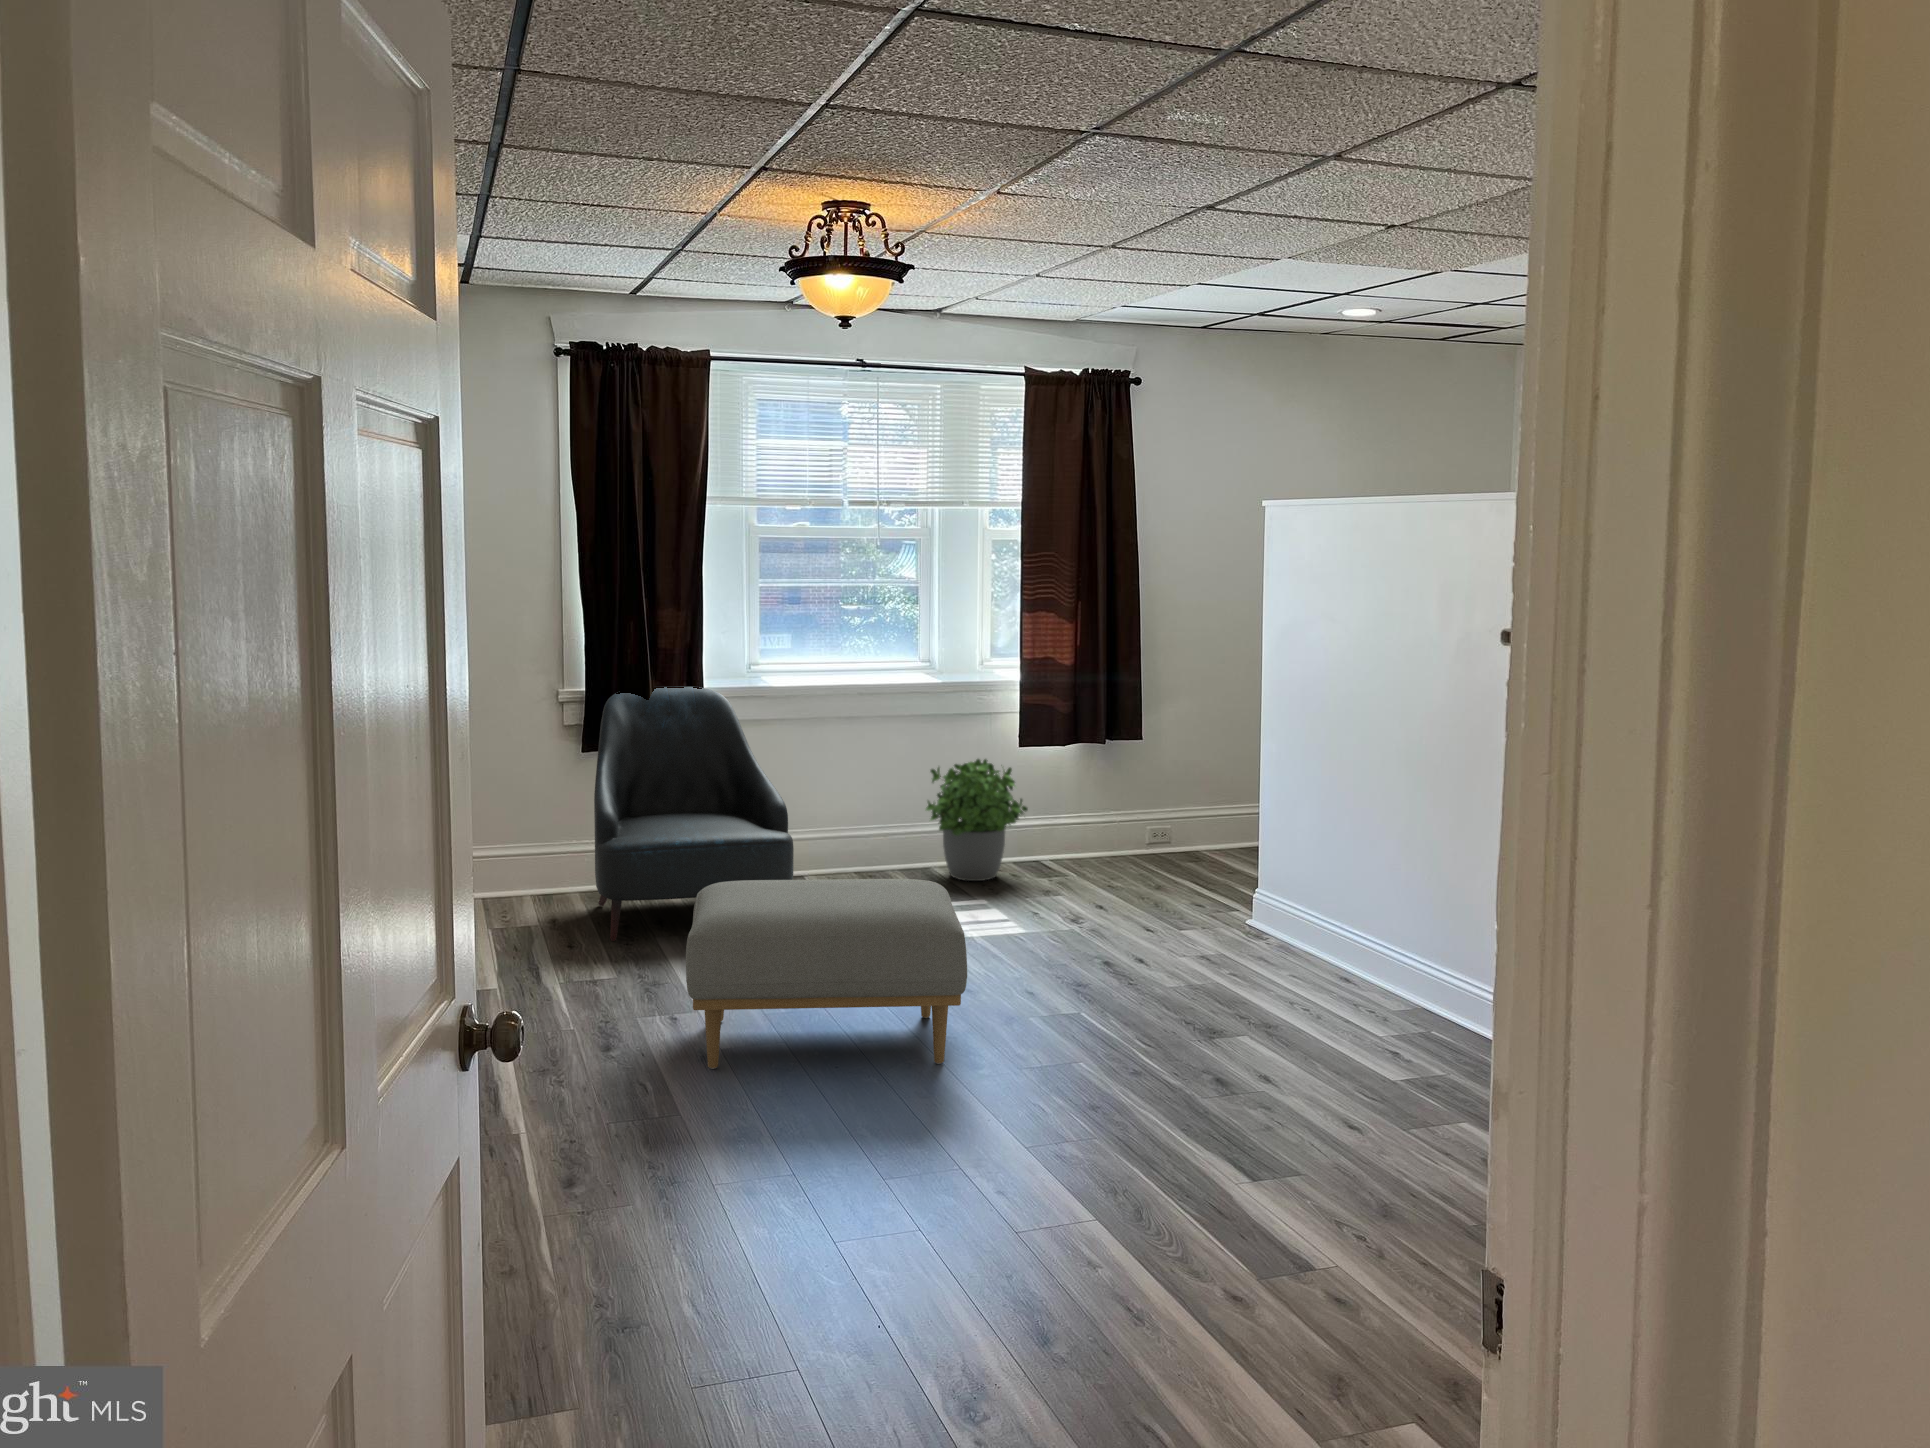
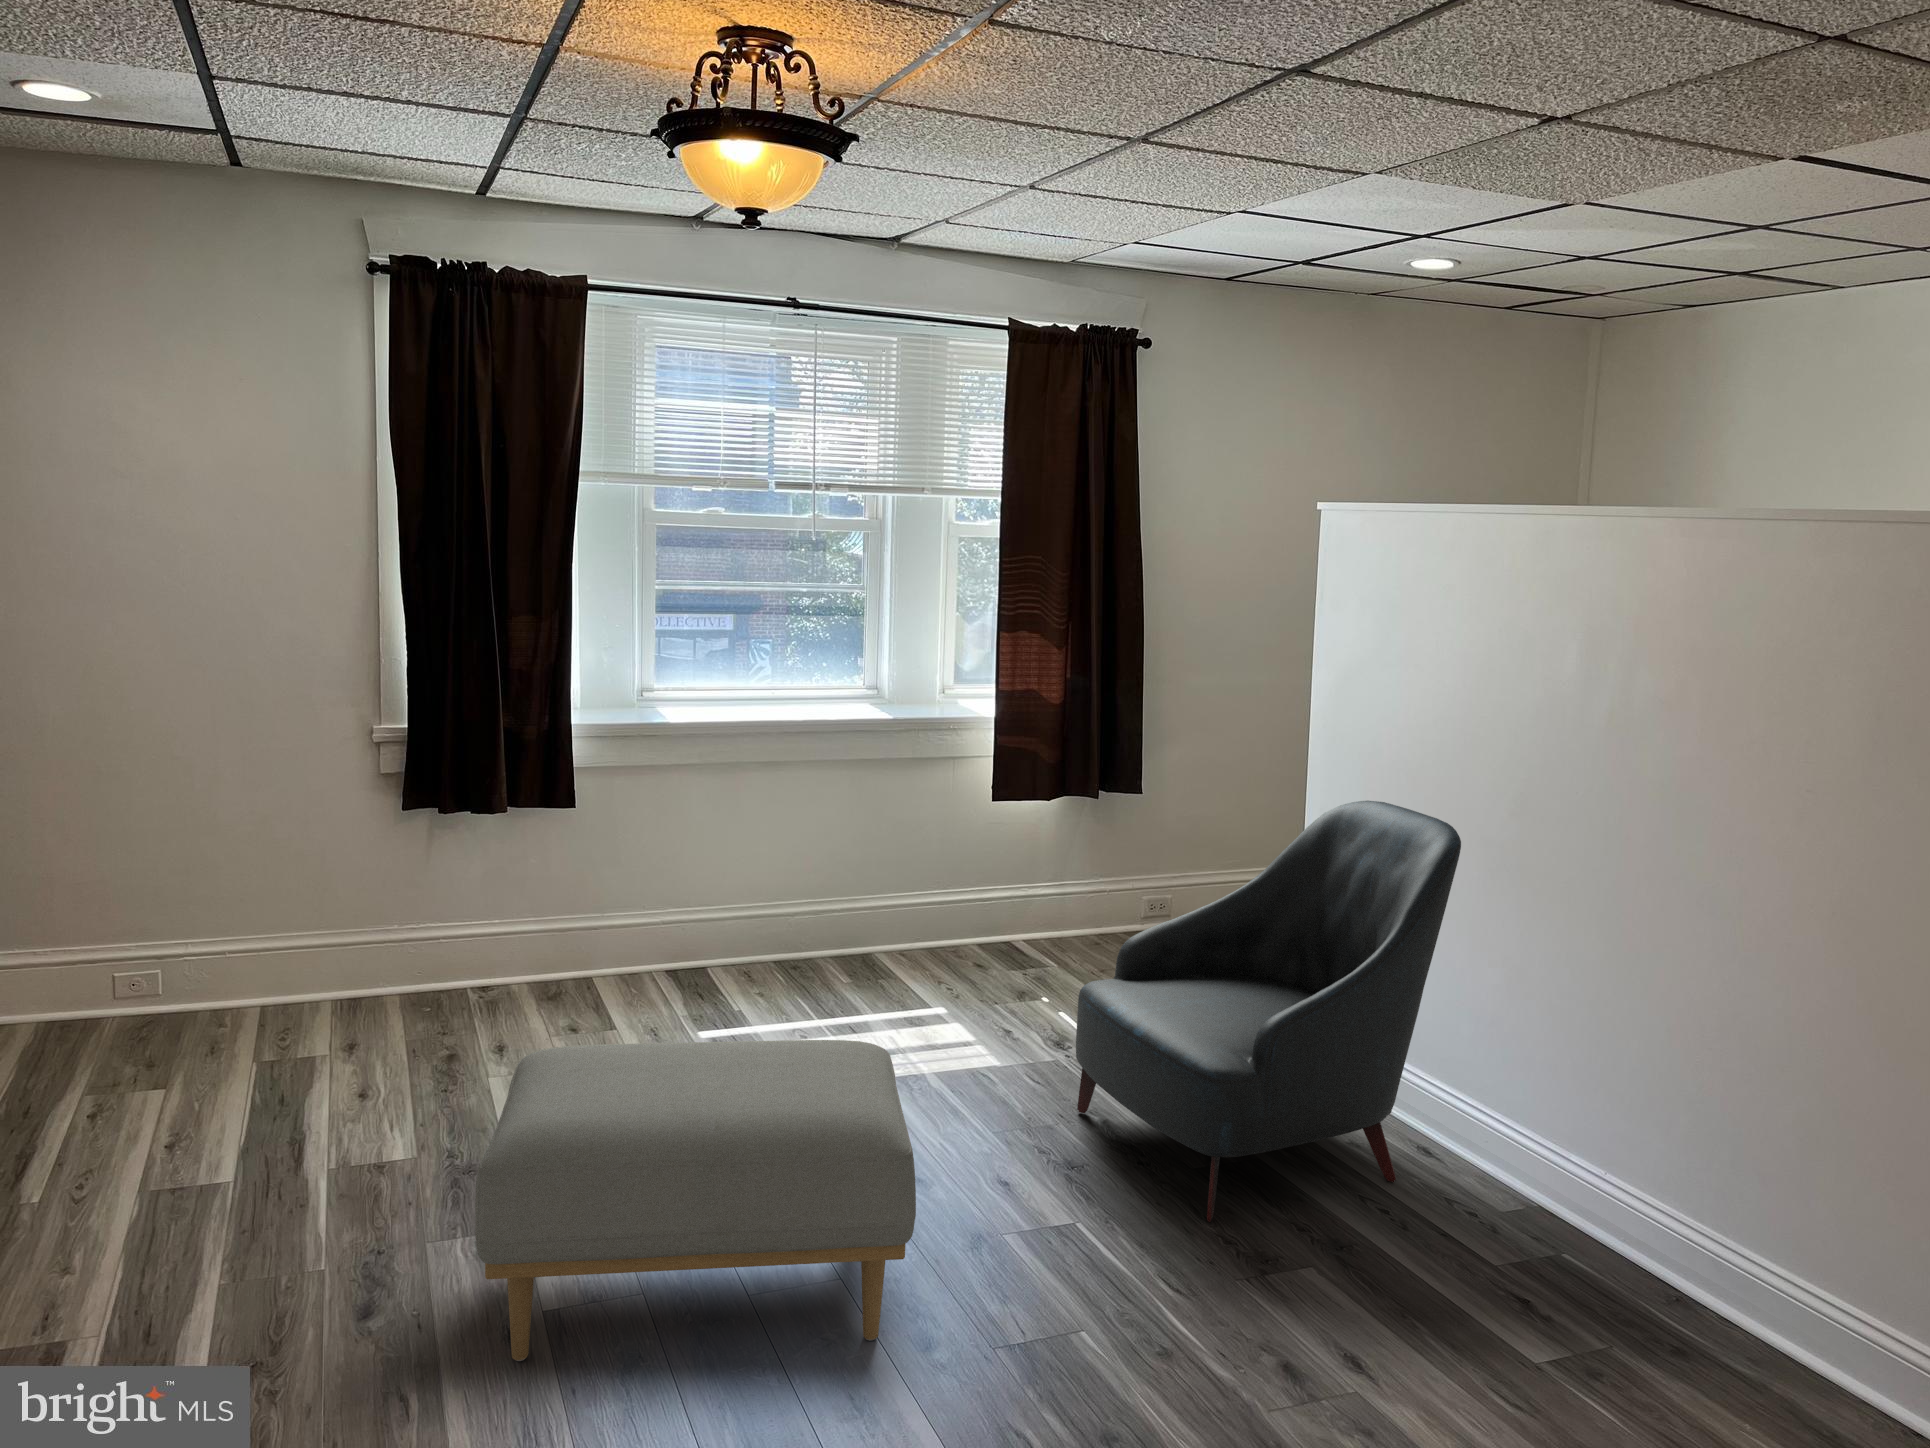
armchair: present [594,687,794,941] -> present [1076,801,1461,1222]
potted plant: present [926,759,1028,881] -> none [866,816,999,975]

